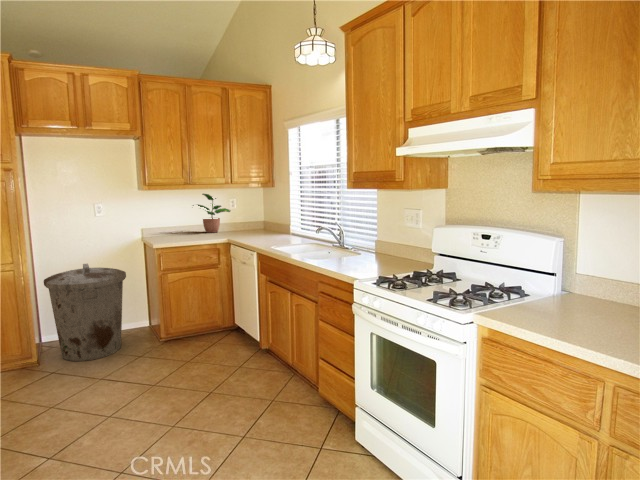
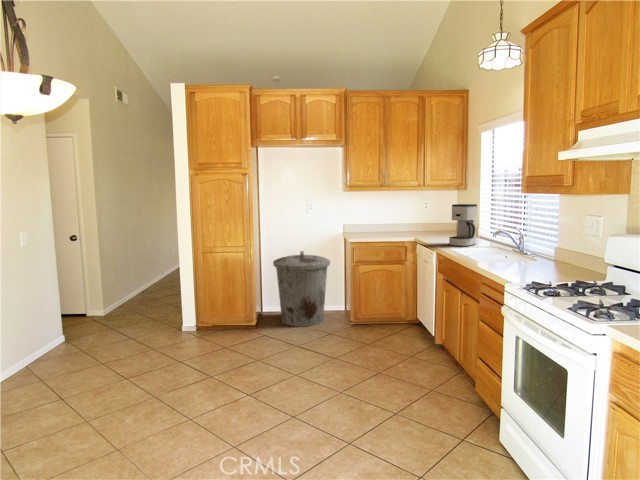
potted plant: present [193,194,230,233] -> none [388,196,424,232]
coffee maker: none [269,201,295,245] -> present [449,204,477,247]

